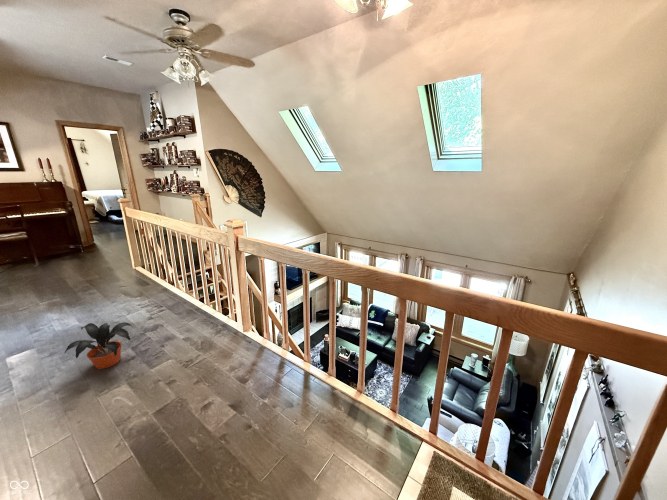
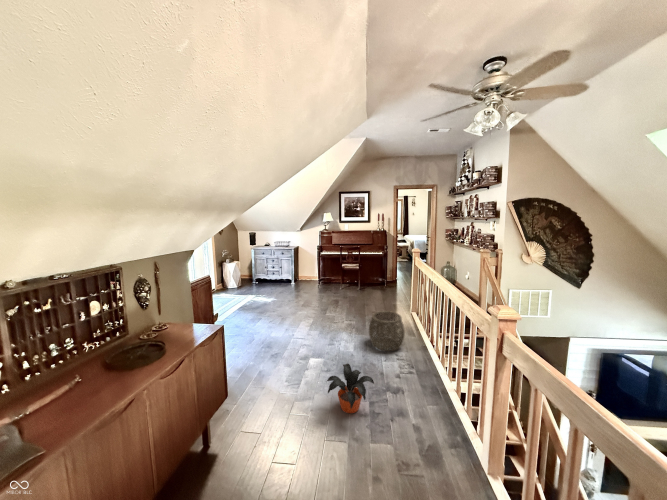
woven basket: none [90,265,141,308] -> present [369,311,405,351]

